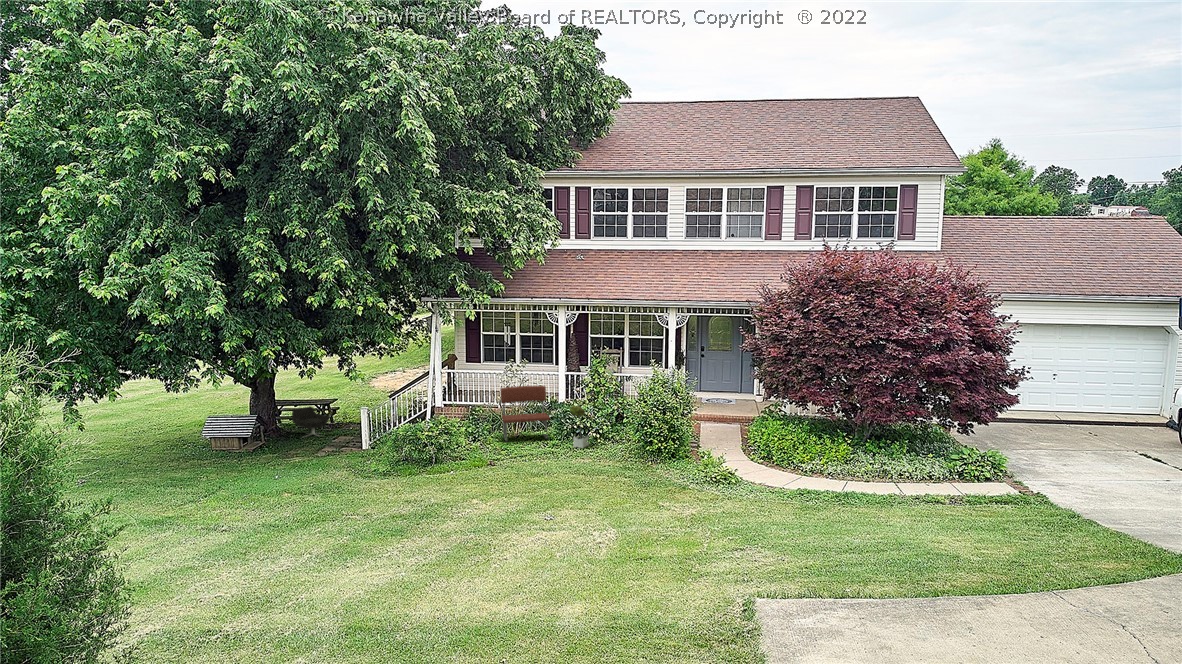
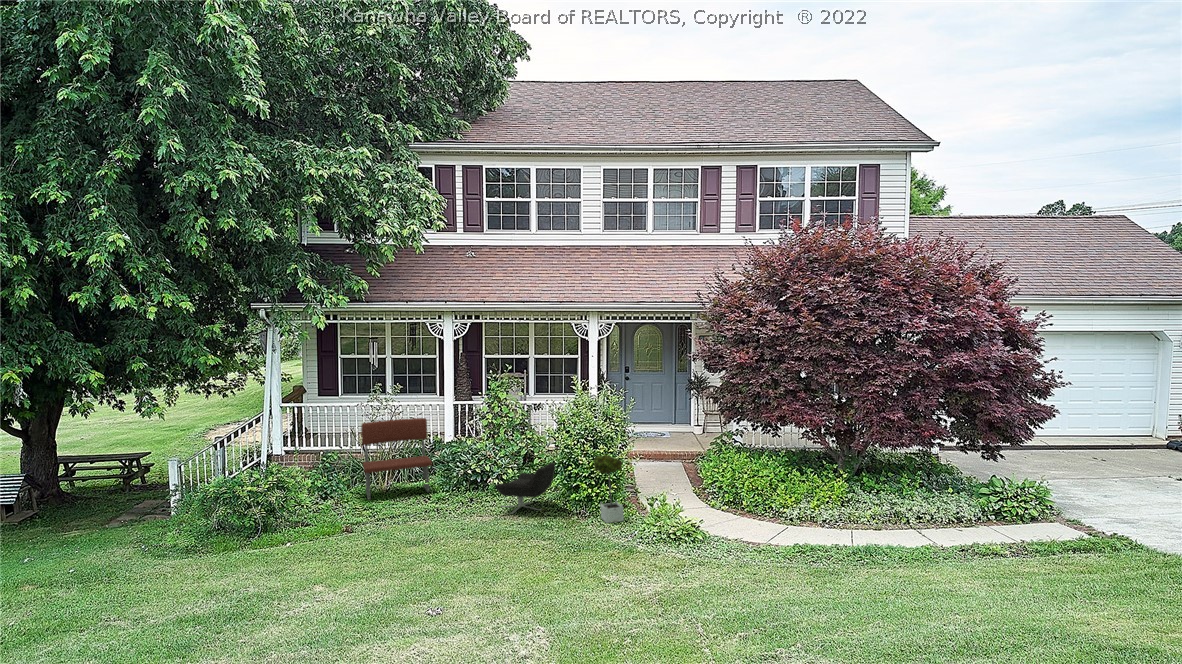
lounge chair: present [292,406,330,435] -> present [496,462,555,514]
potted tree: present [570,406,589,448] -> present [594,456,624,523]

